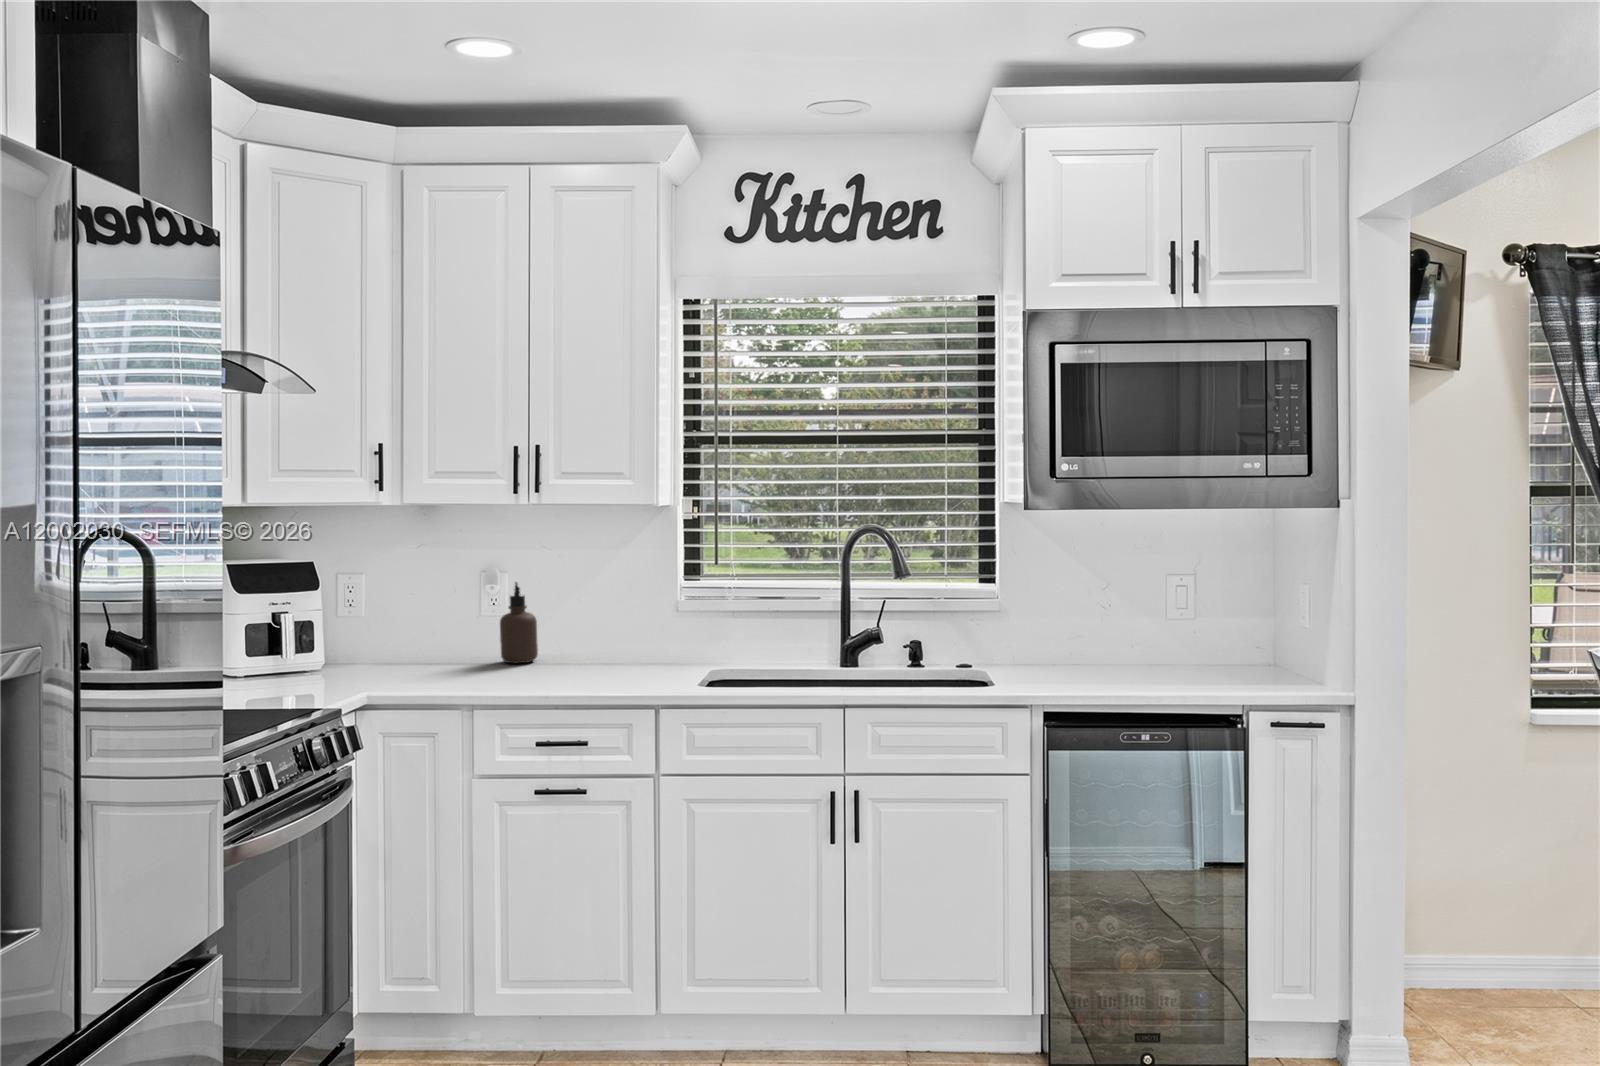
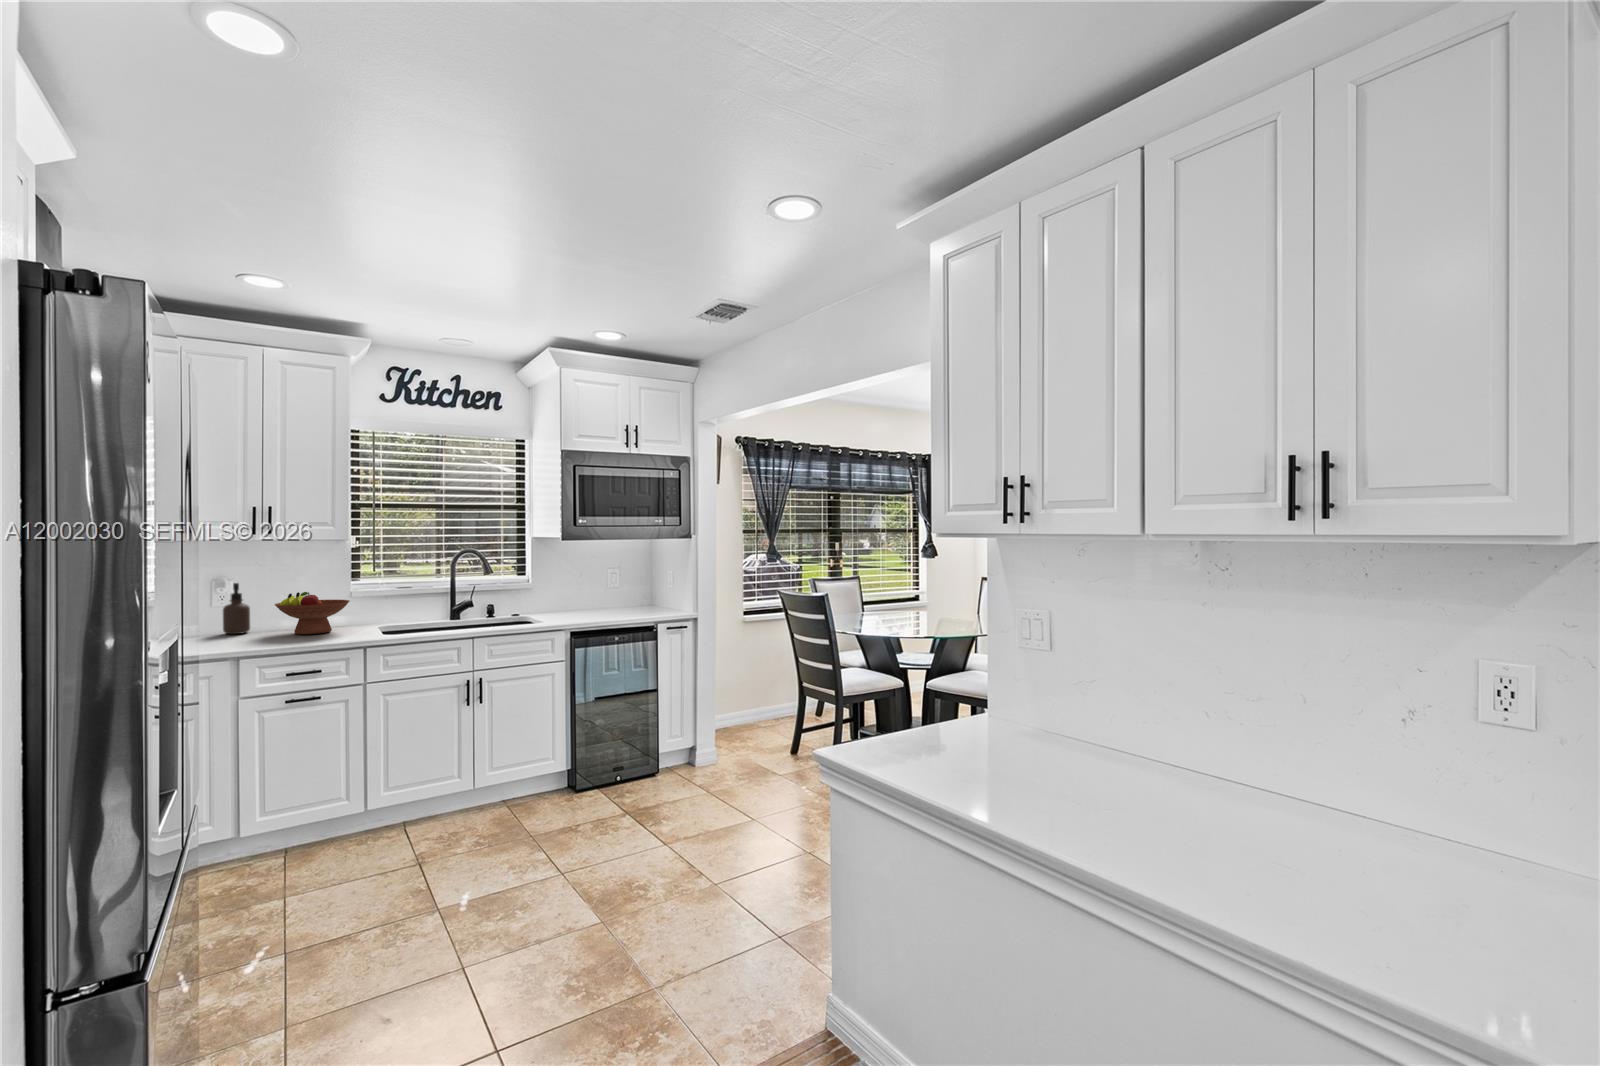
fruit bowl: none [553,599,666,675] -> present [275,592,350,634]

